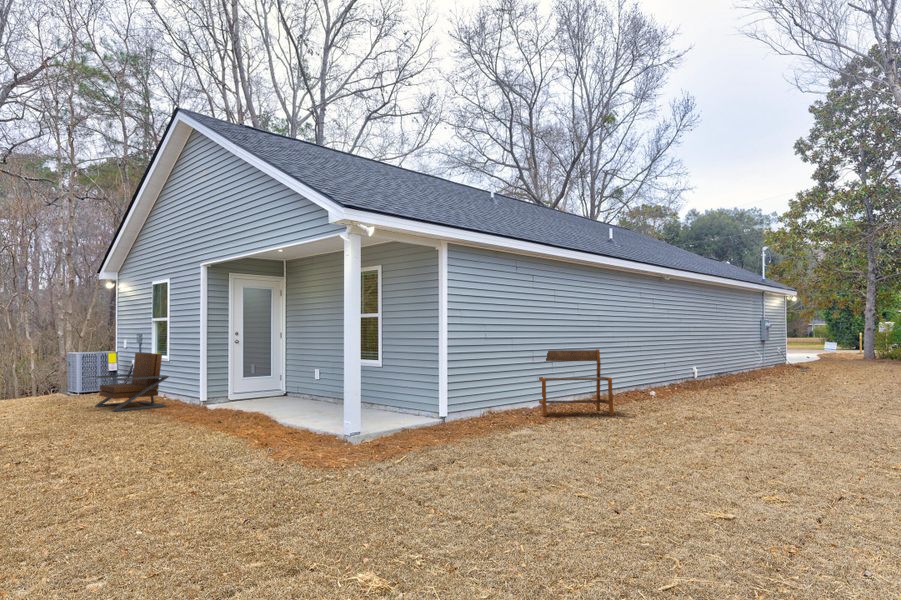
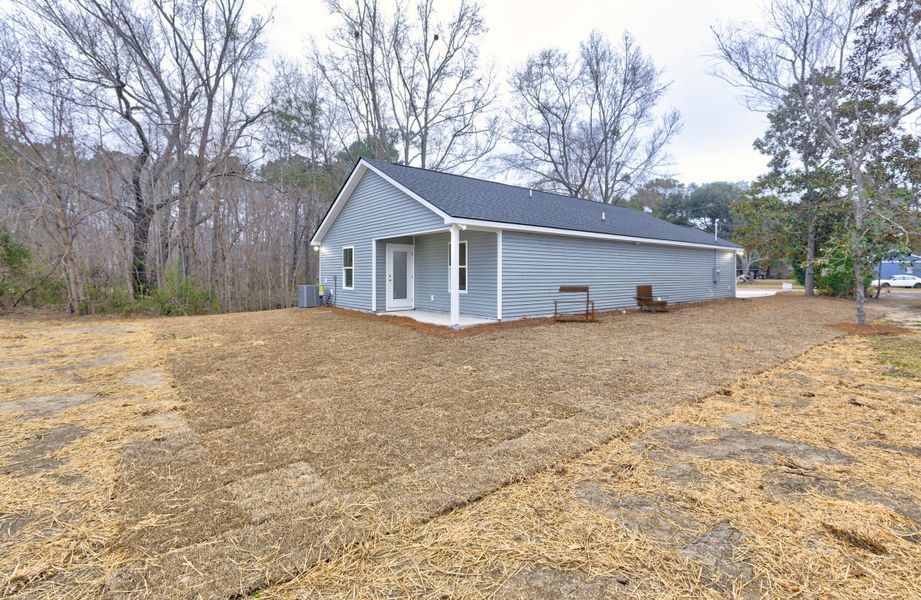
lounge chair: present [95,353,168,411] -> present [632,285,669,313]

